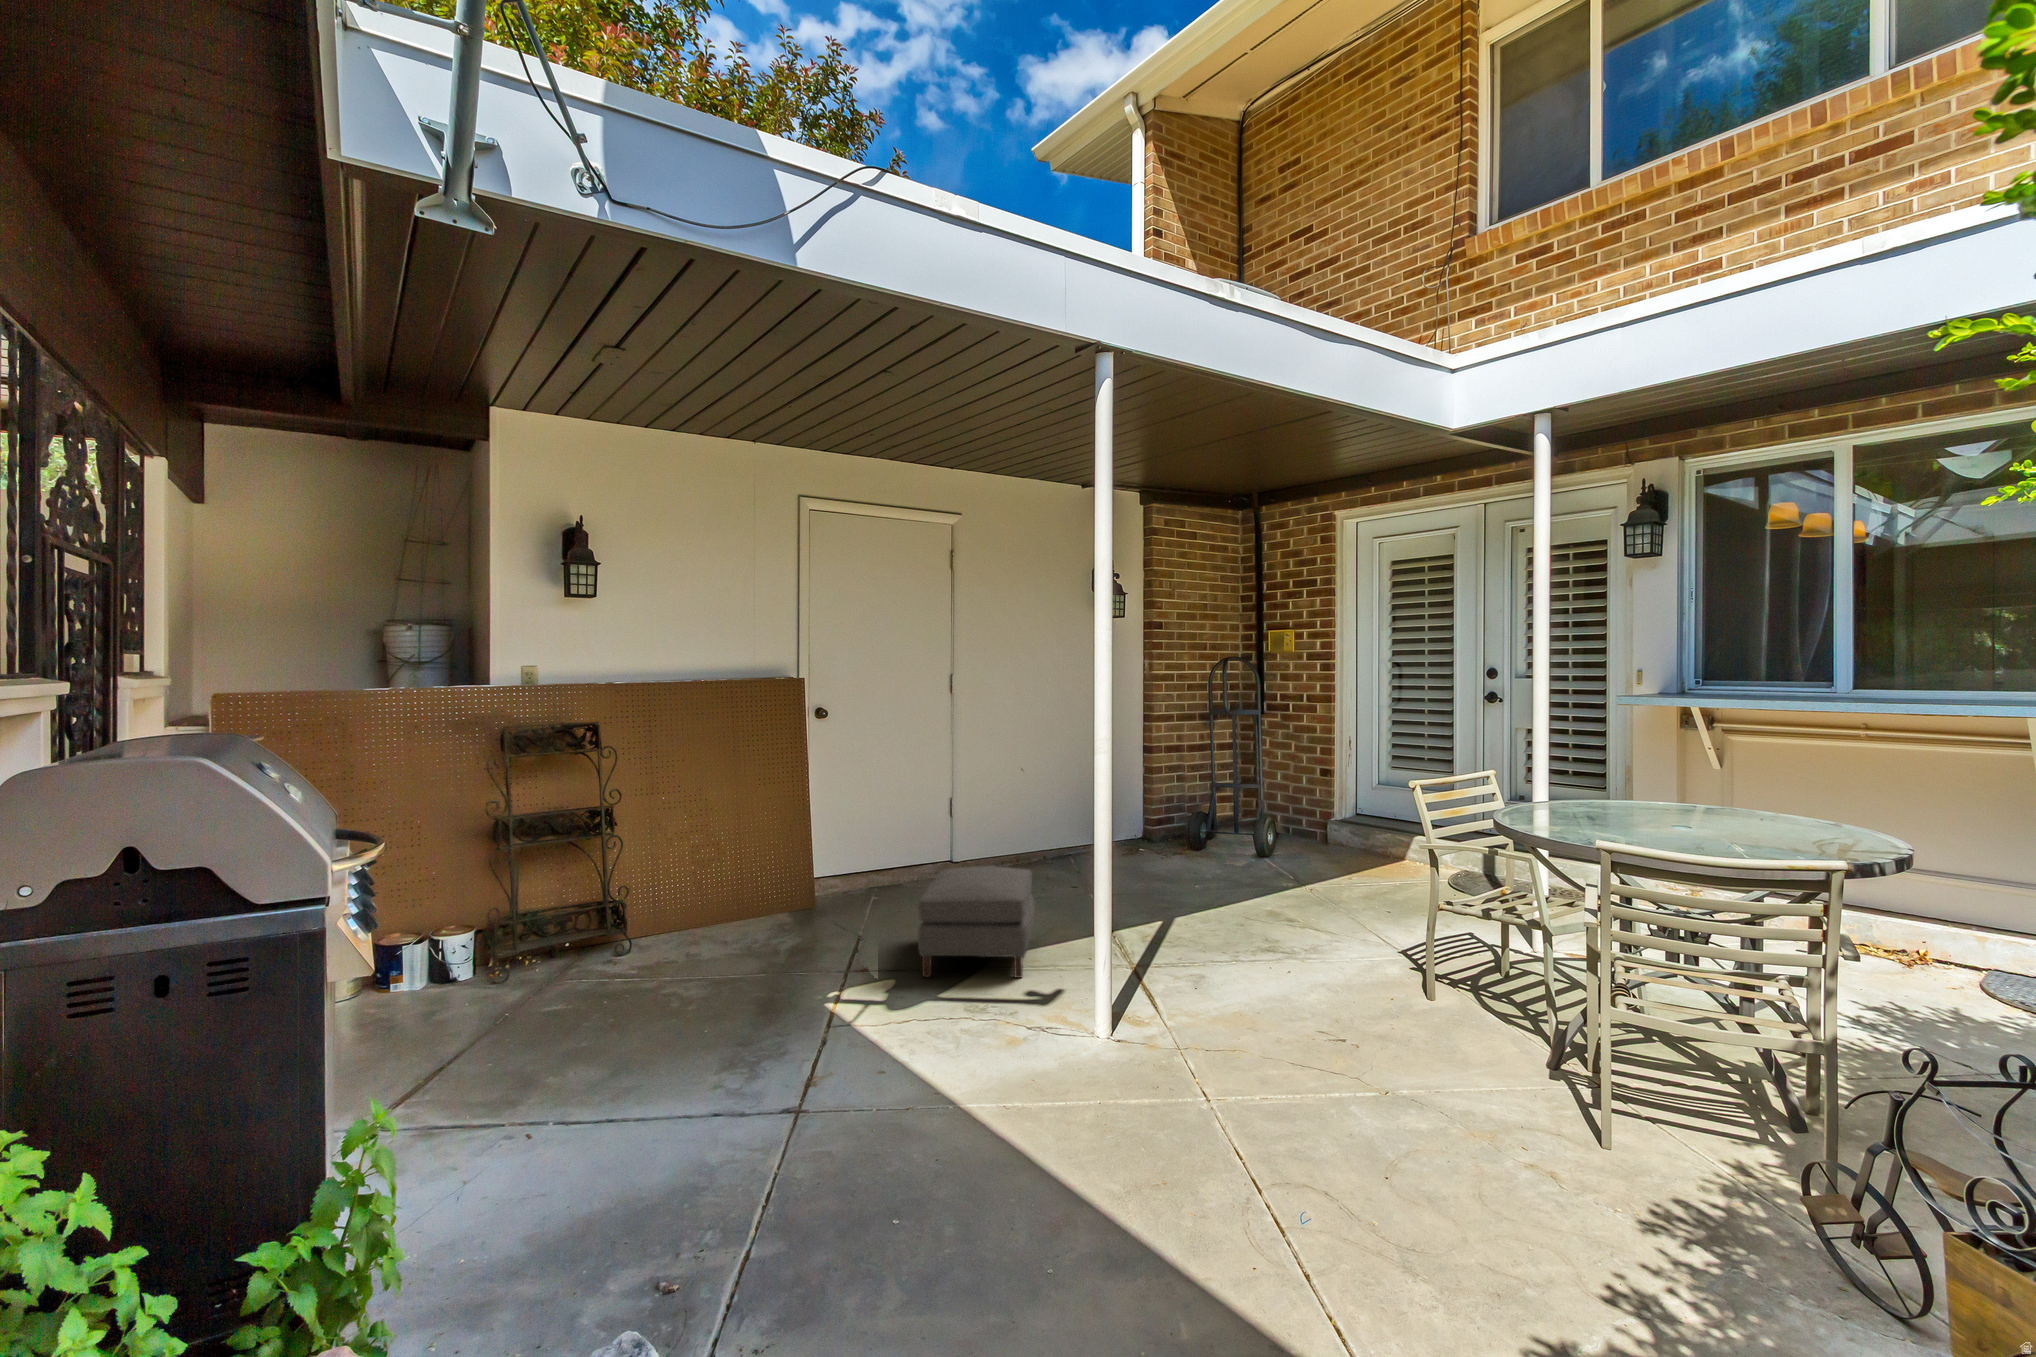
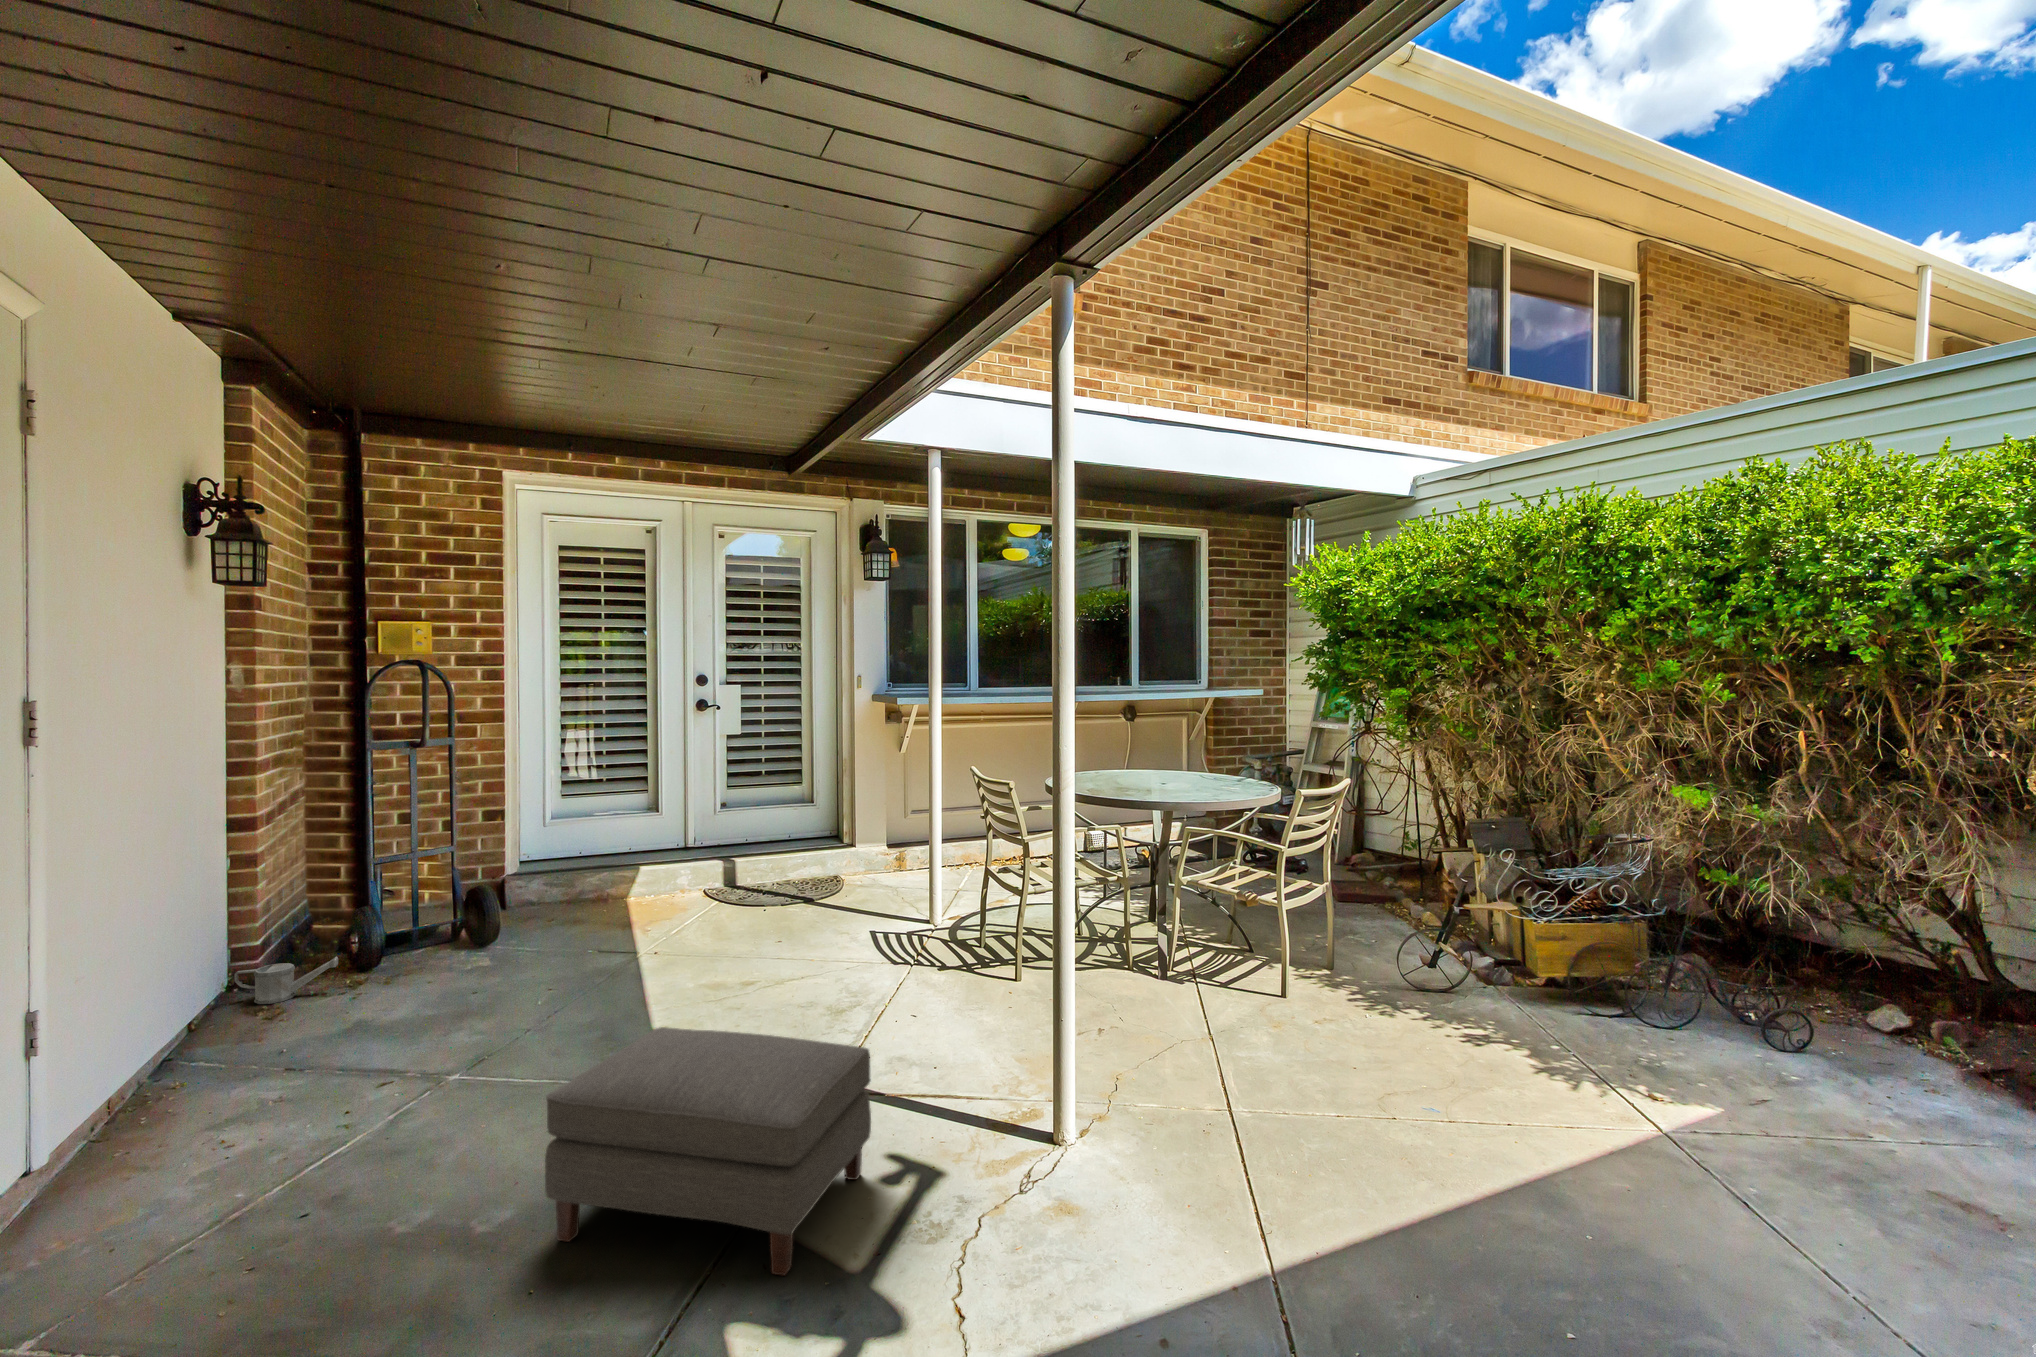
watering can: none [1135,832,1168,854] -> present [234,956,338,1004]

